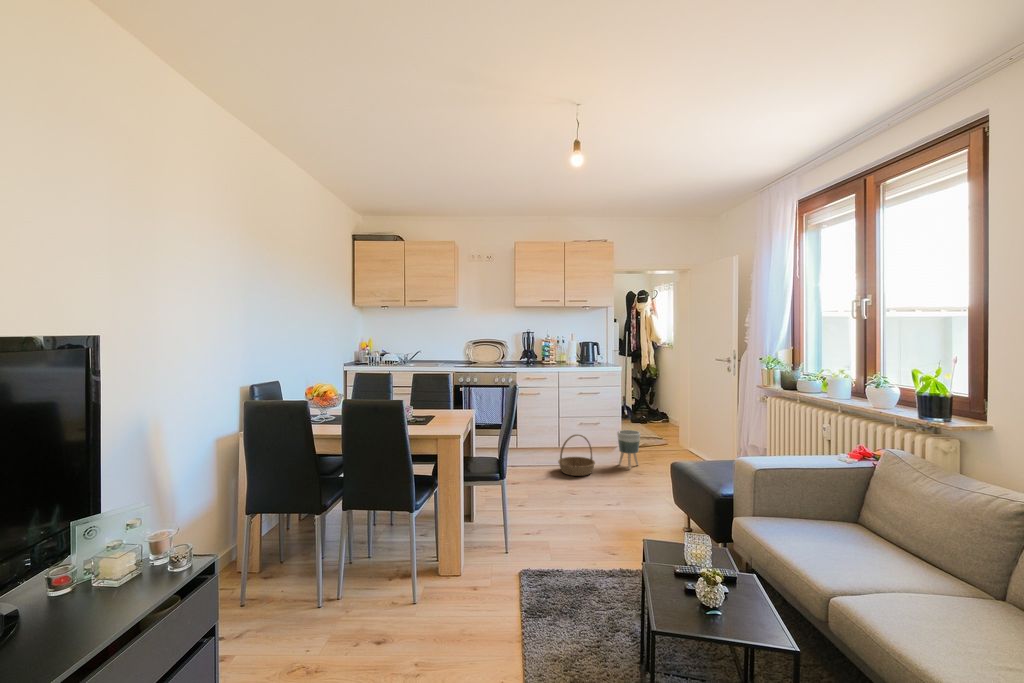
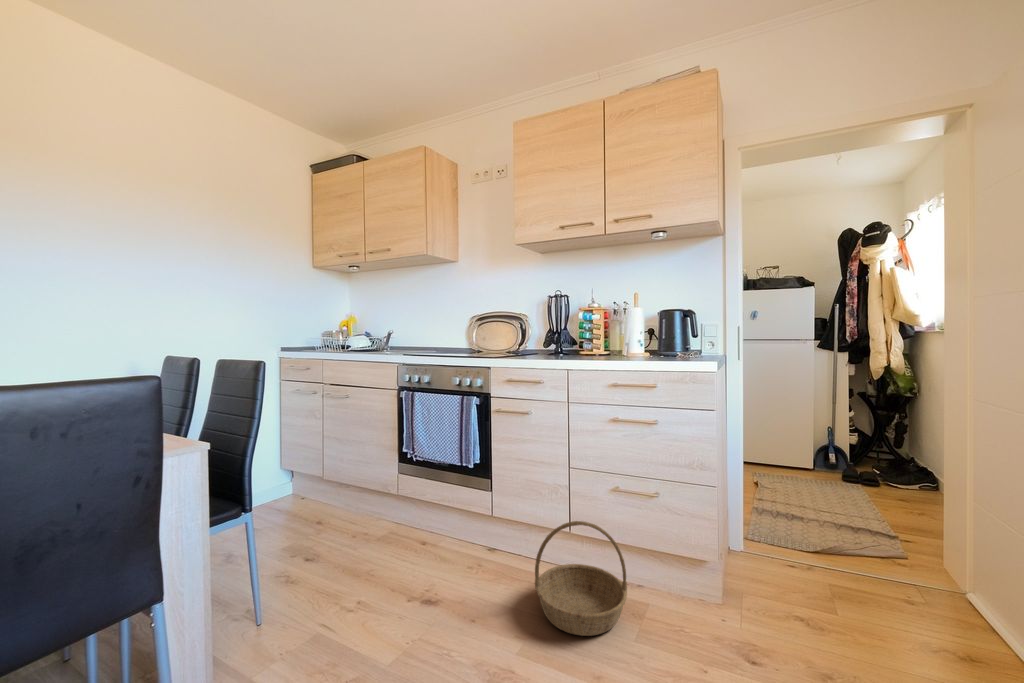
planter: present [617,430,640,469] -> none [704,528,774,650]

